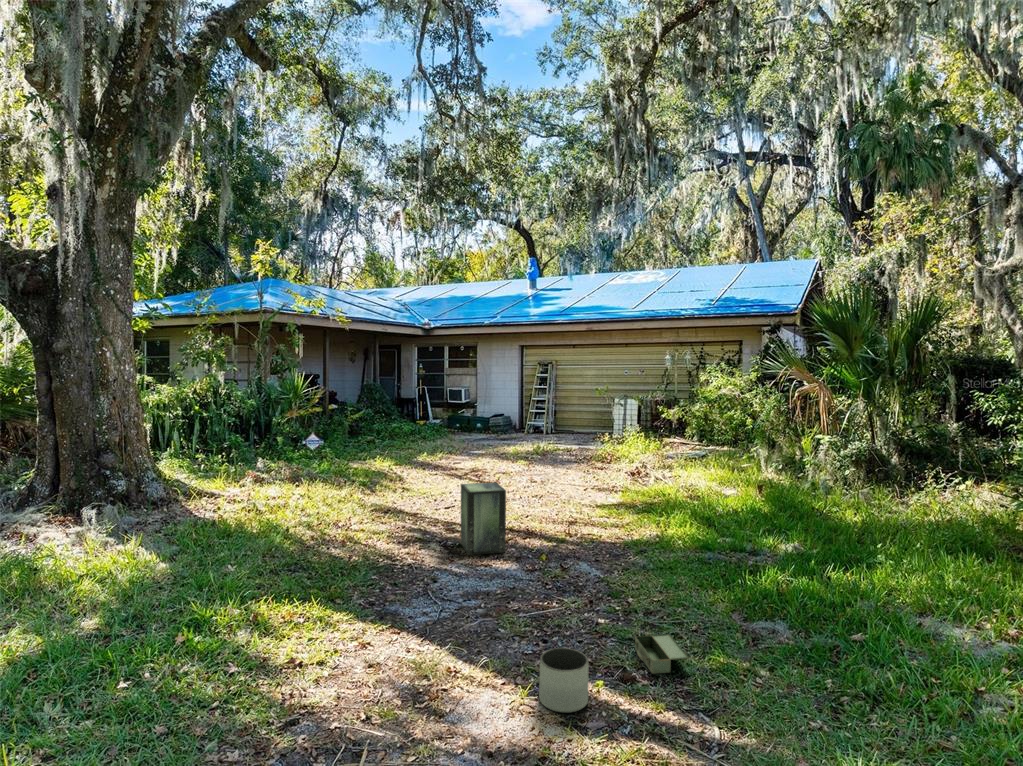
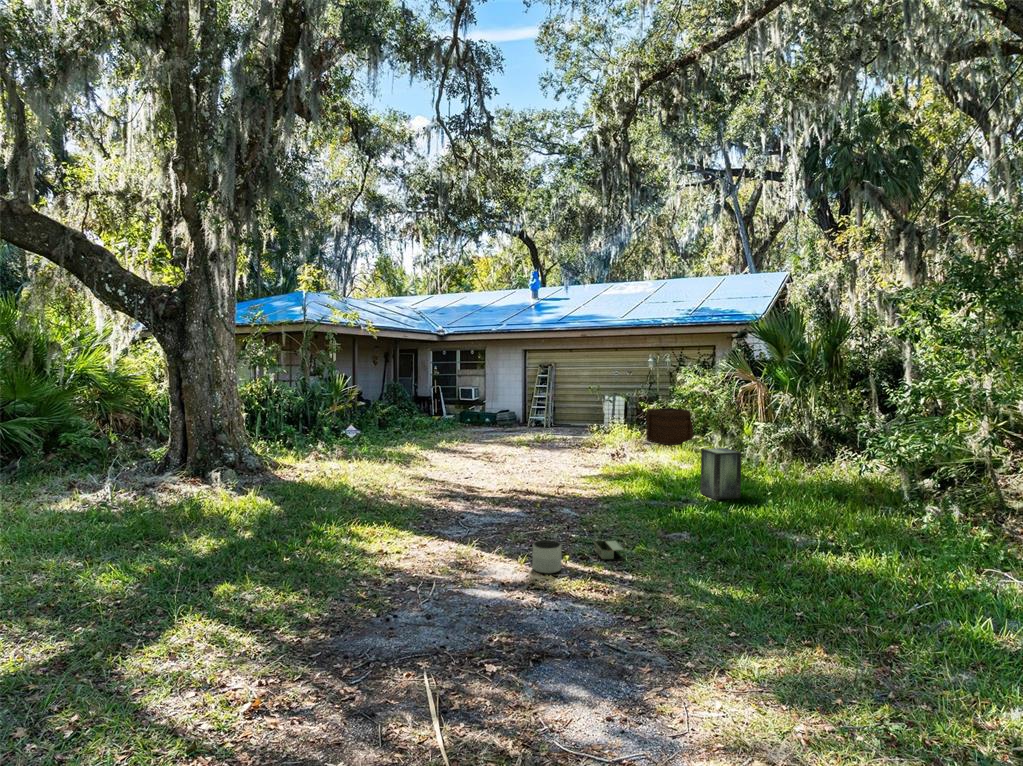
wooden crate: none [666,415,724,460] -> present [646,408,693,445]
storage box: present [461,482,506,555] -> present [700,448,742,500]

